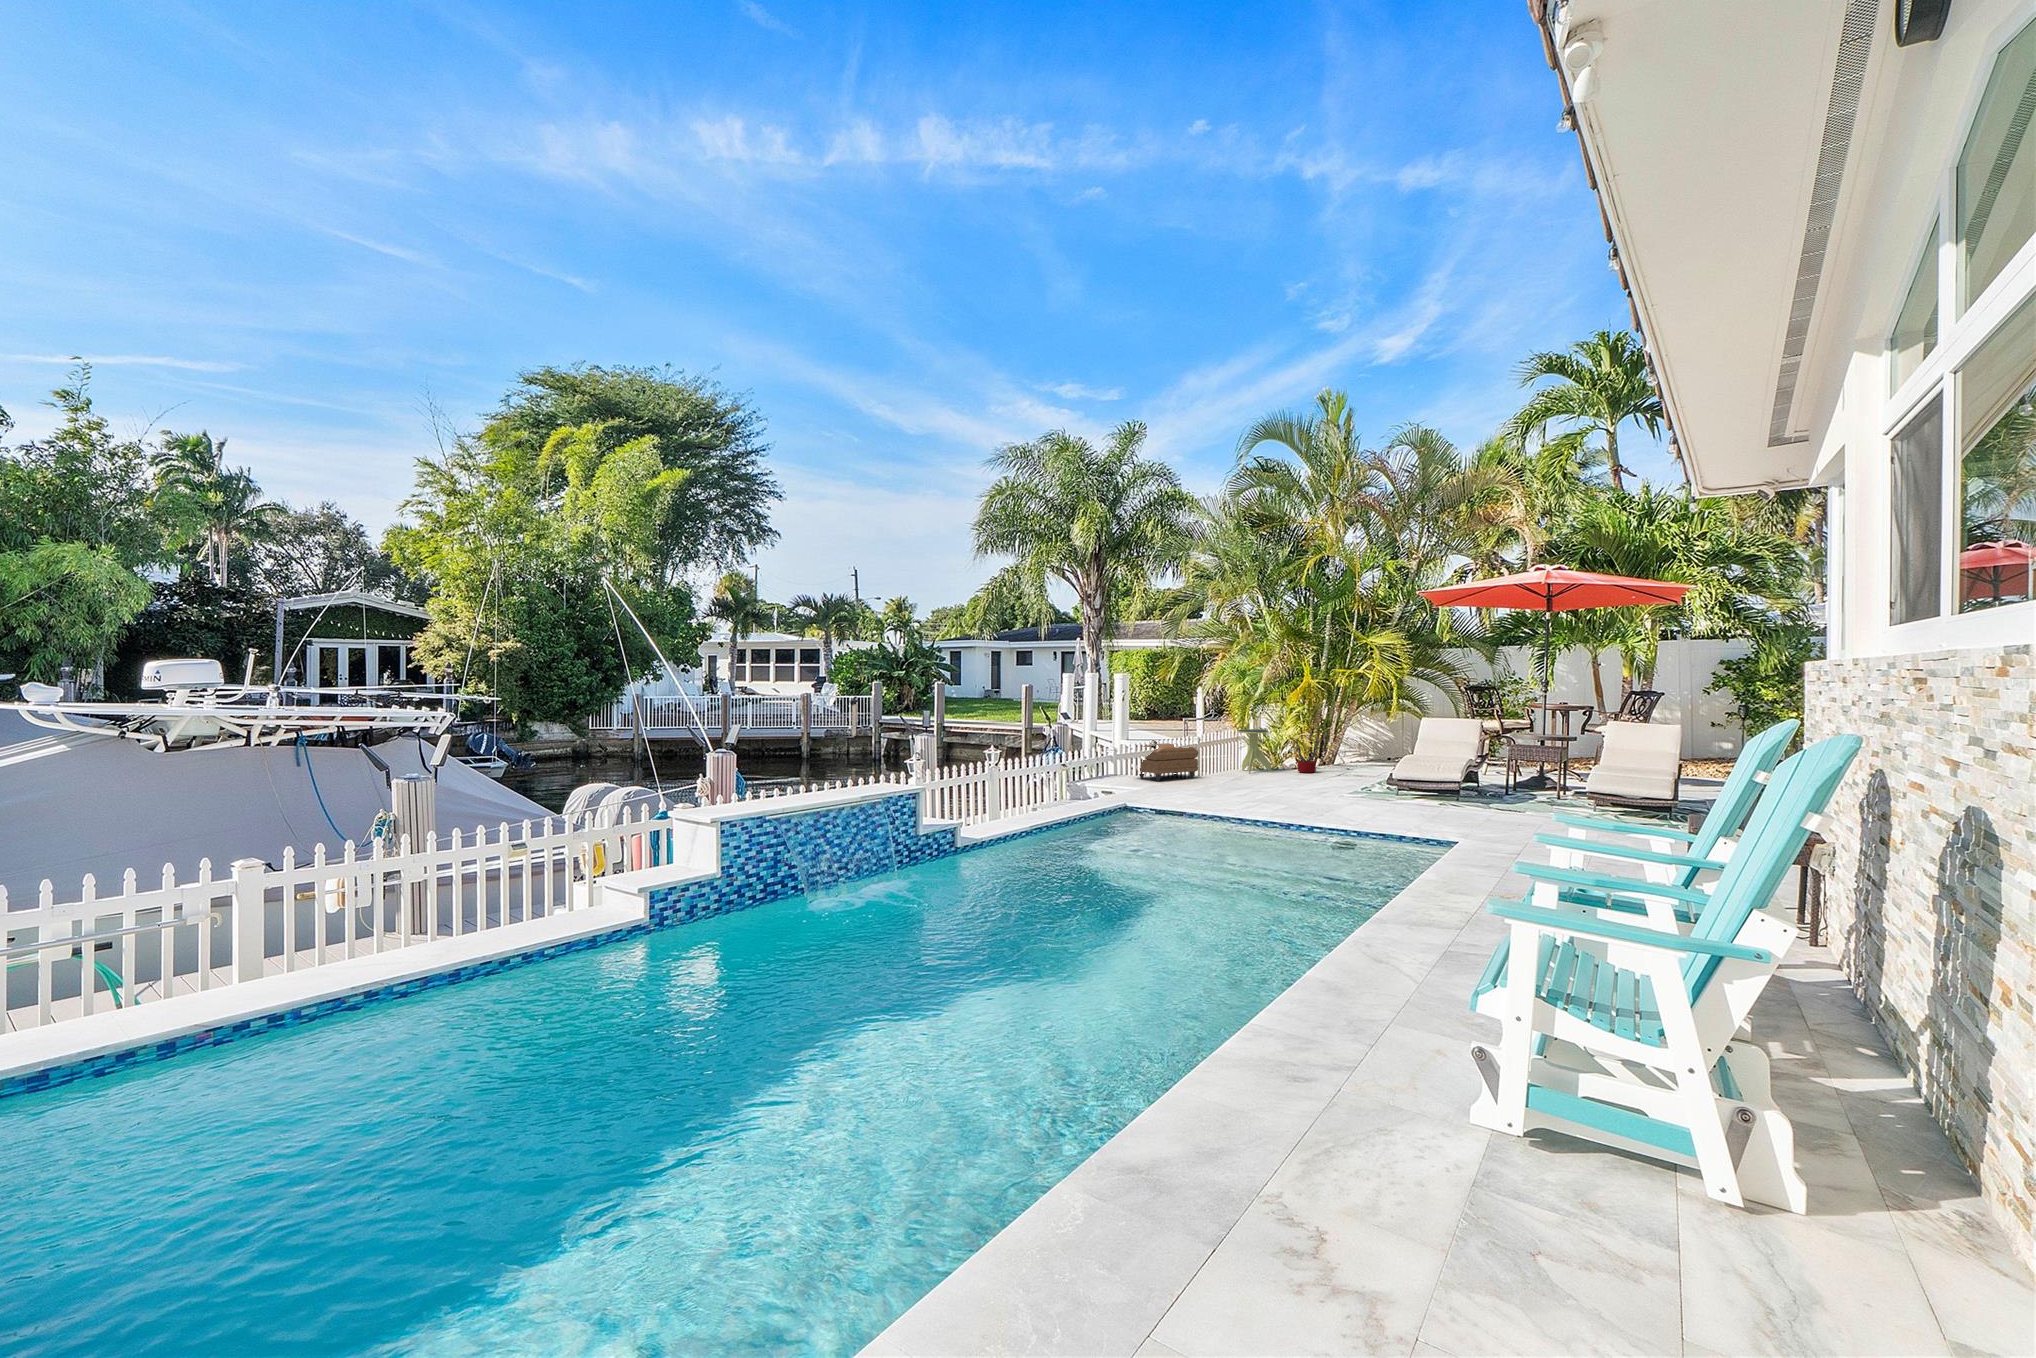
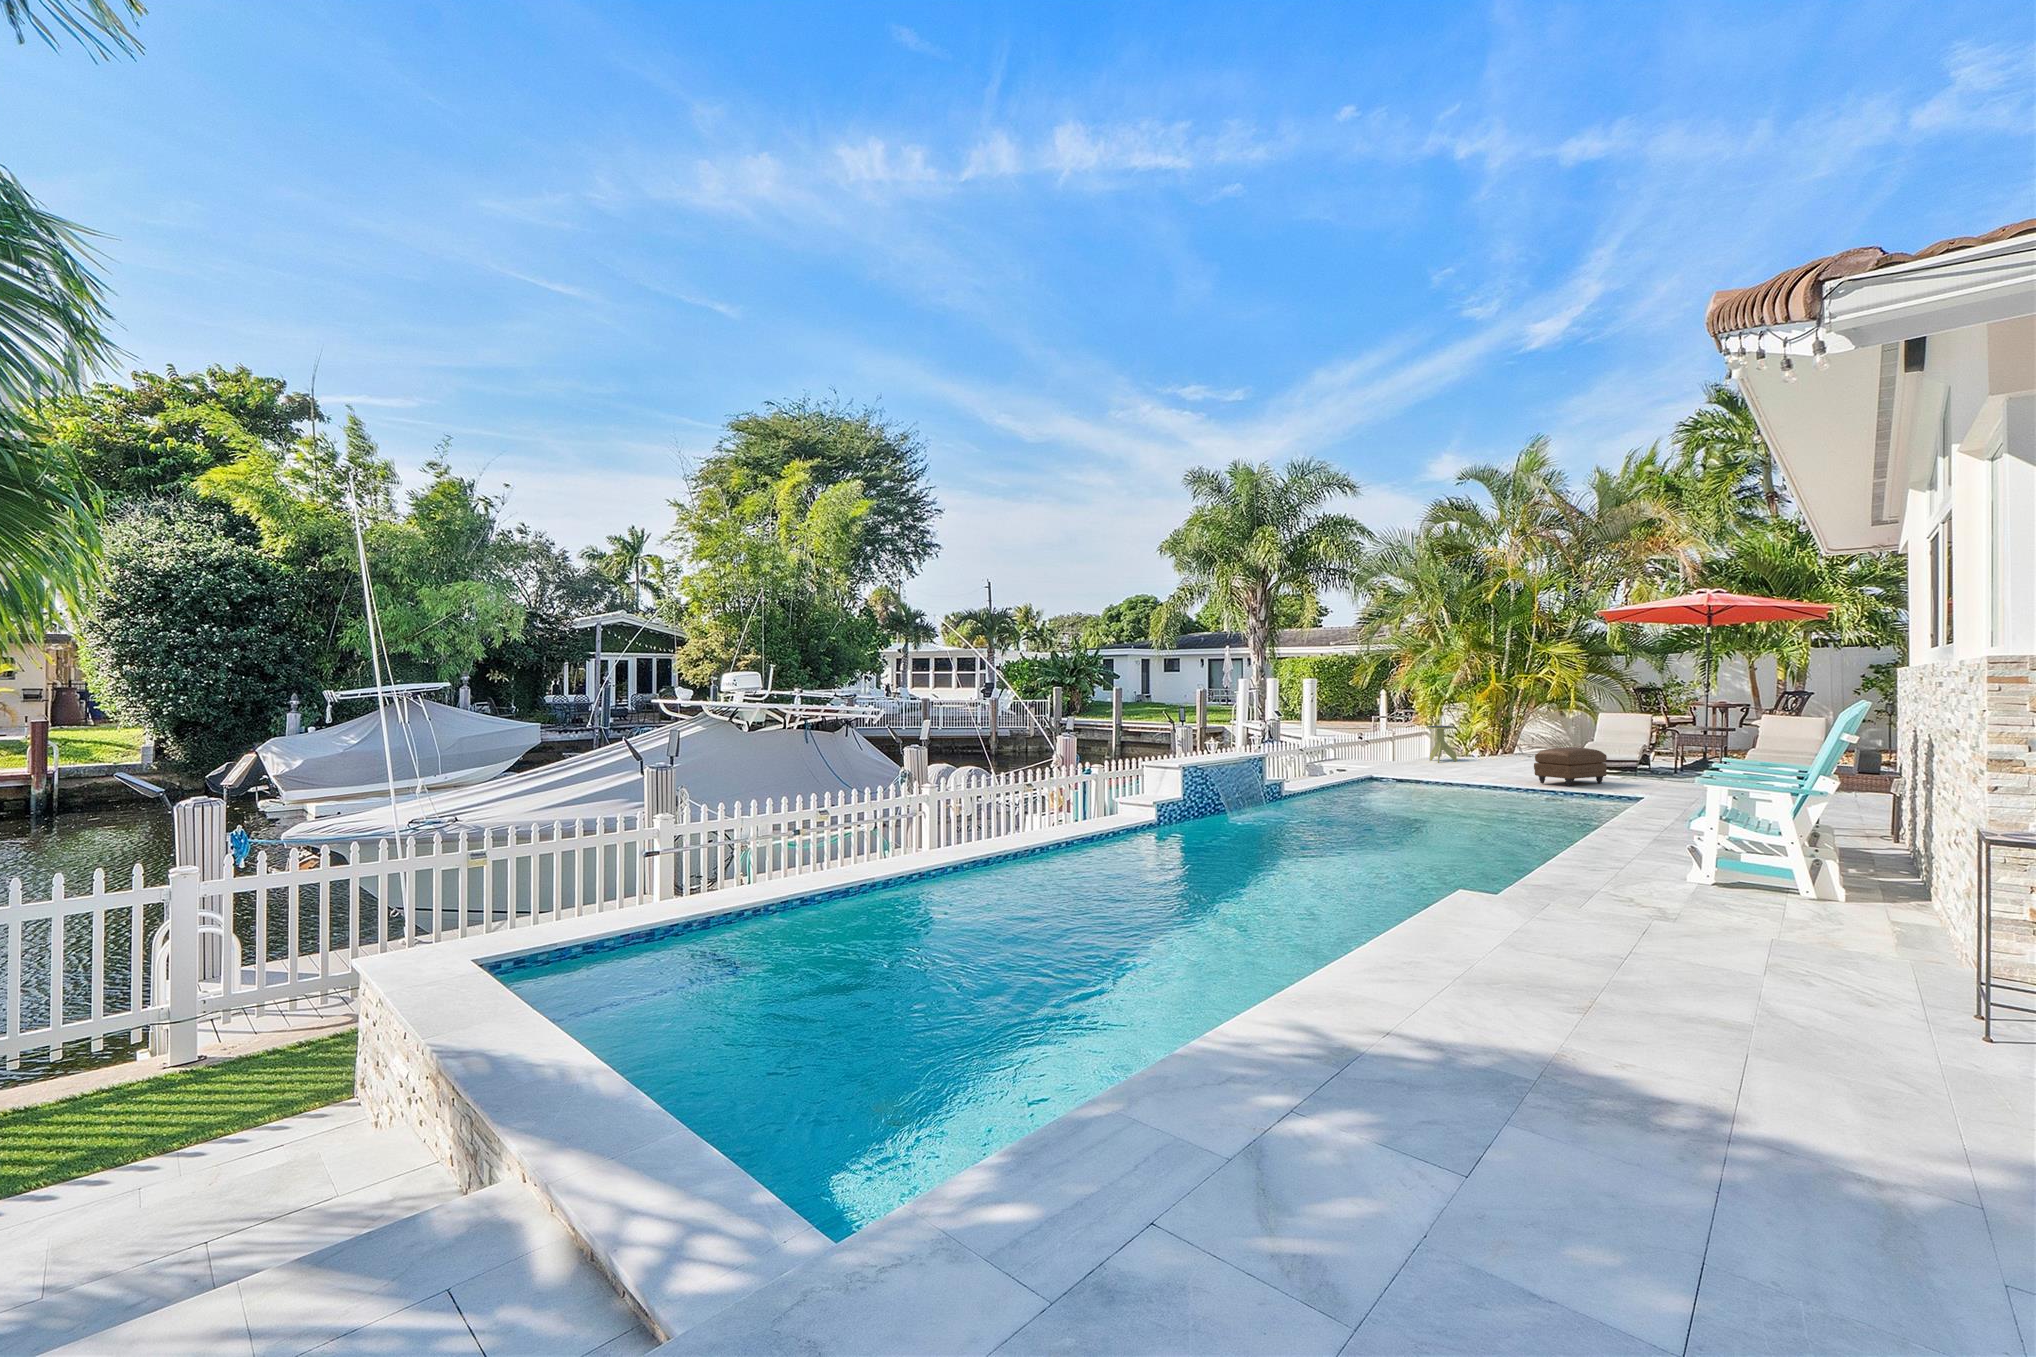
decorative plant: present [1289,731,1332,773] -> none [1470,726,1512,762]
ottoman: present [1139,743,1199,781] -> present [1534,747,1607,786]

